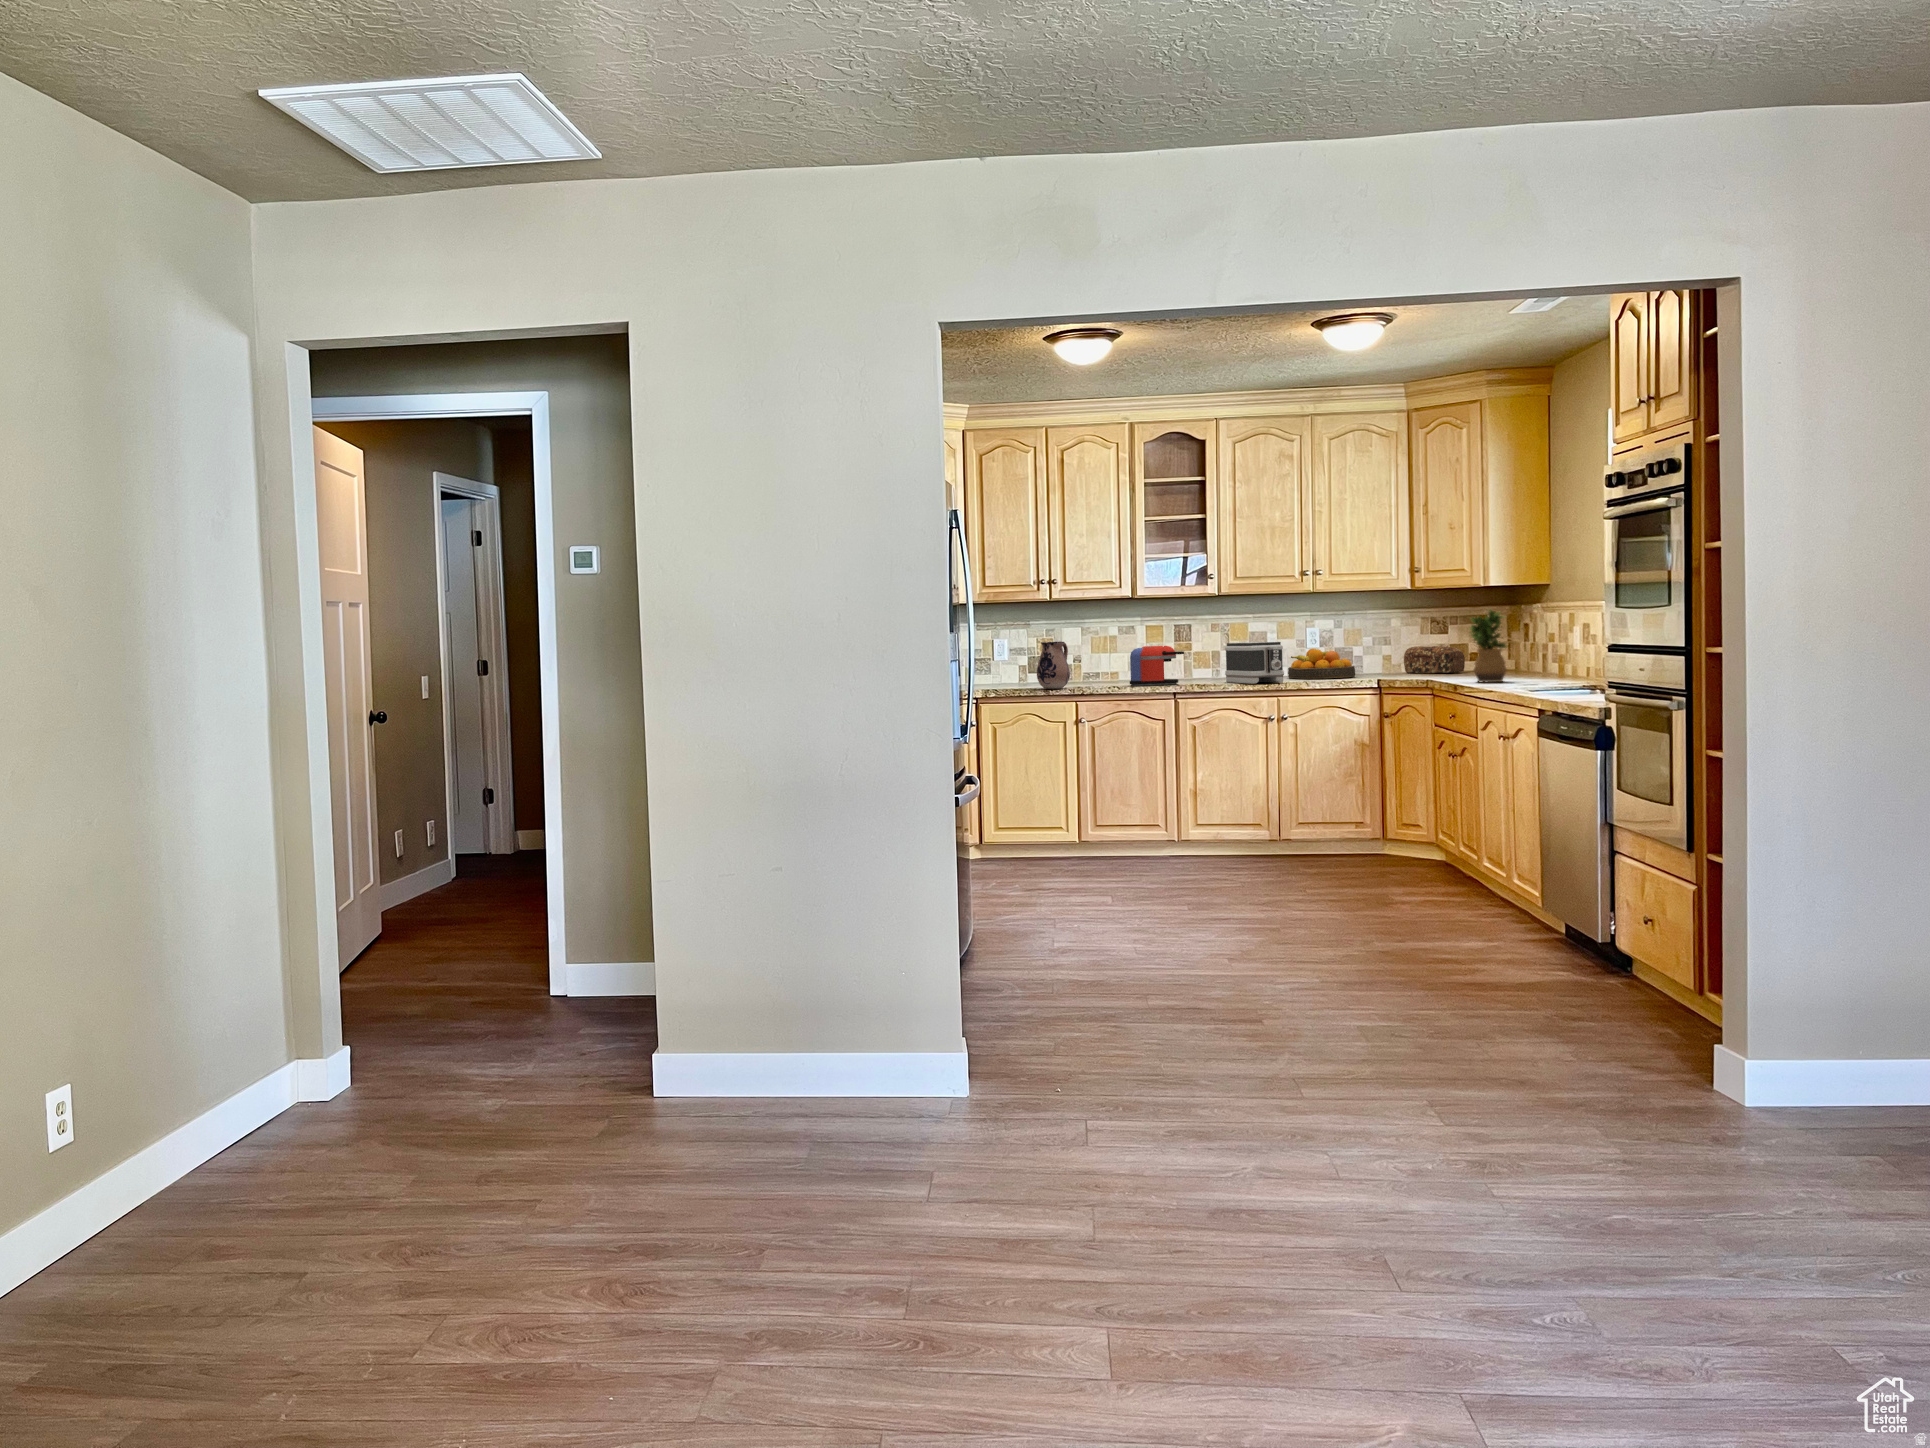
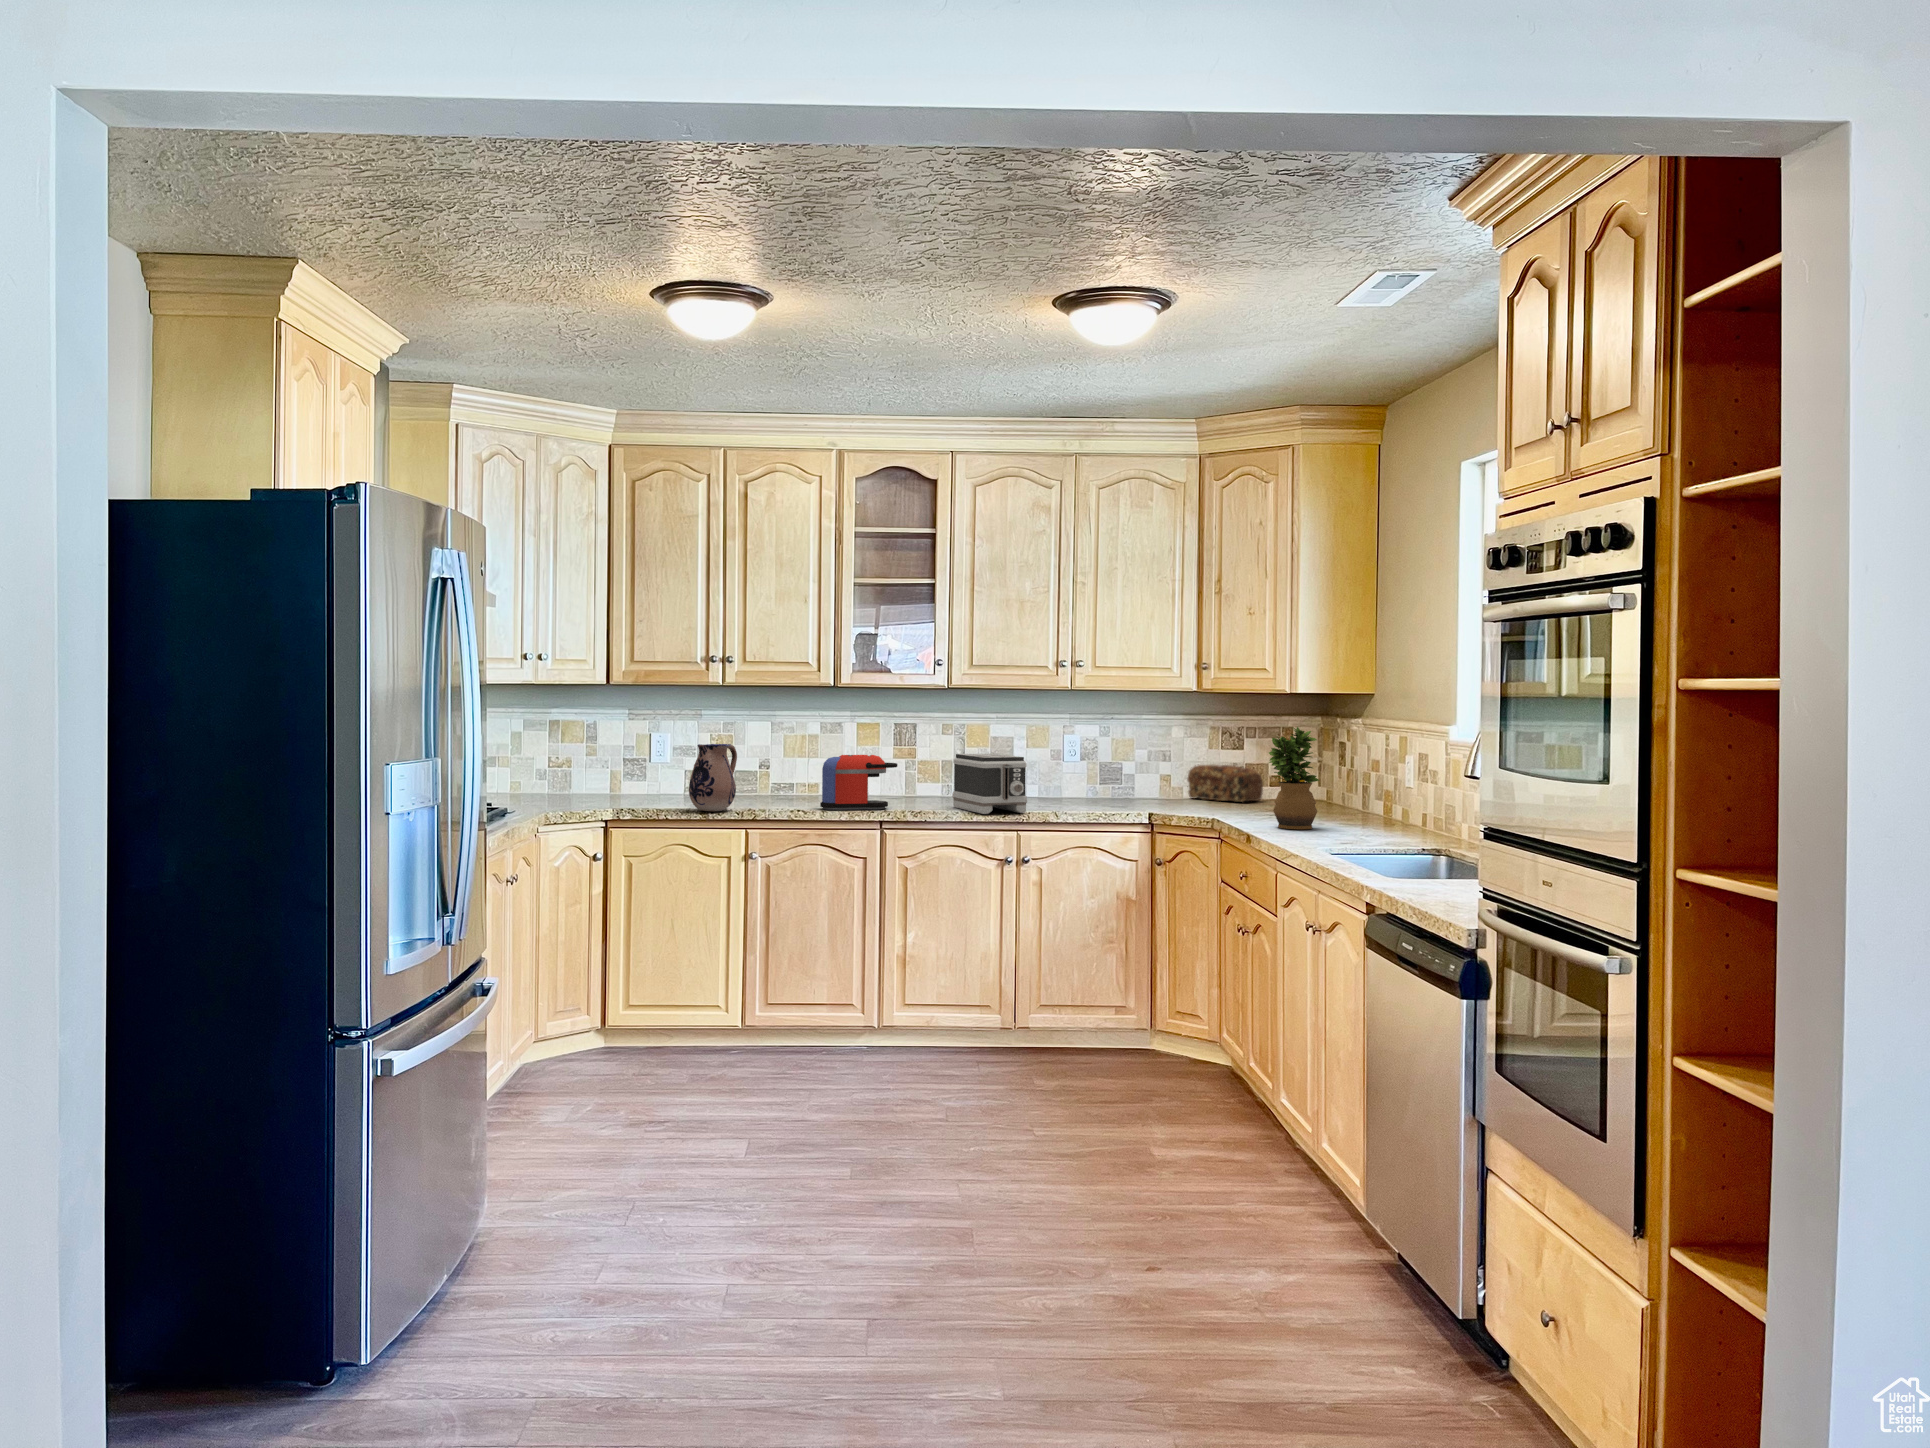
fruit bowl: present [1288,649,1355,679] -> none [1039,763,1124,806]

